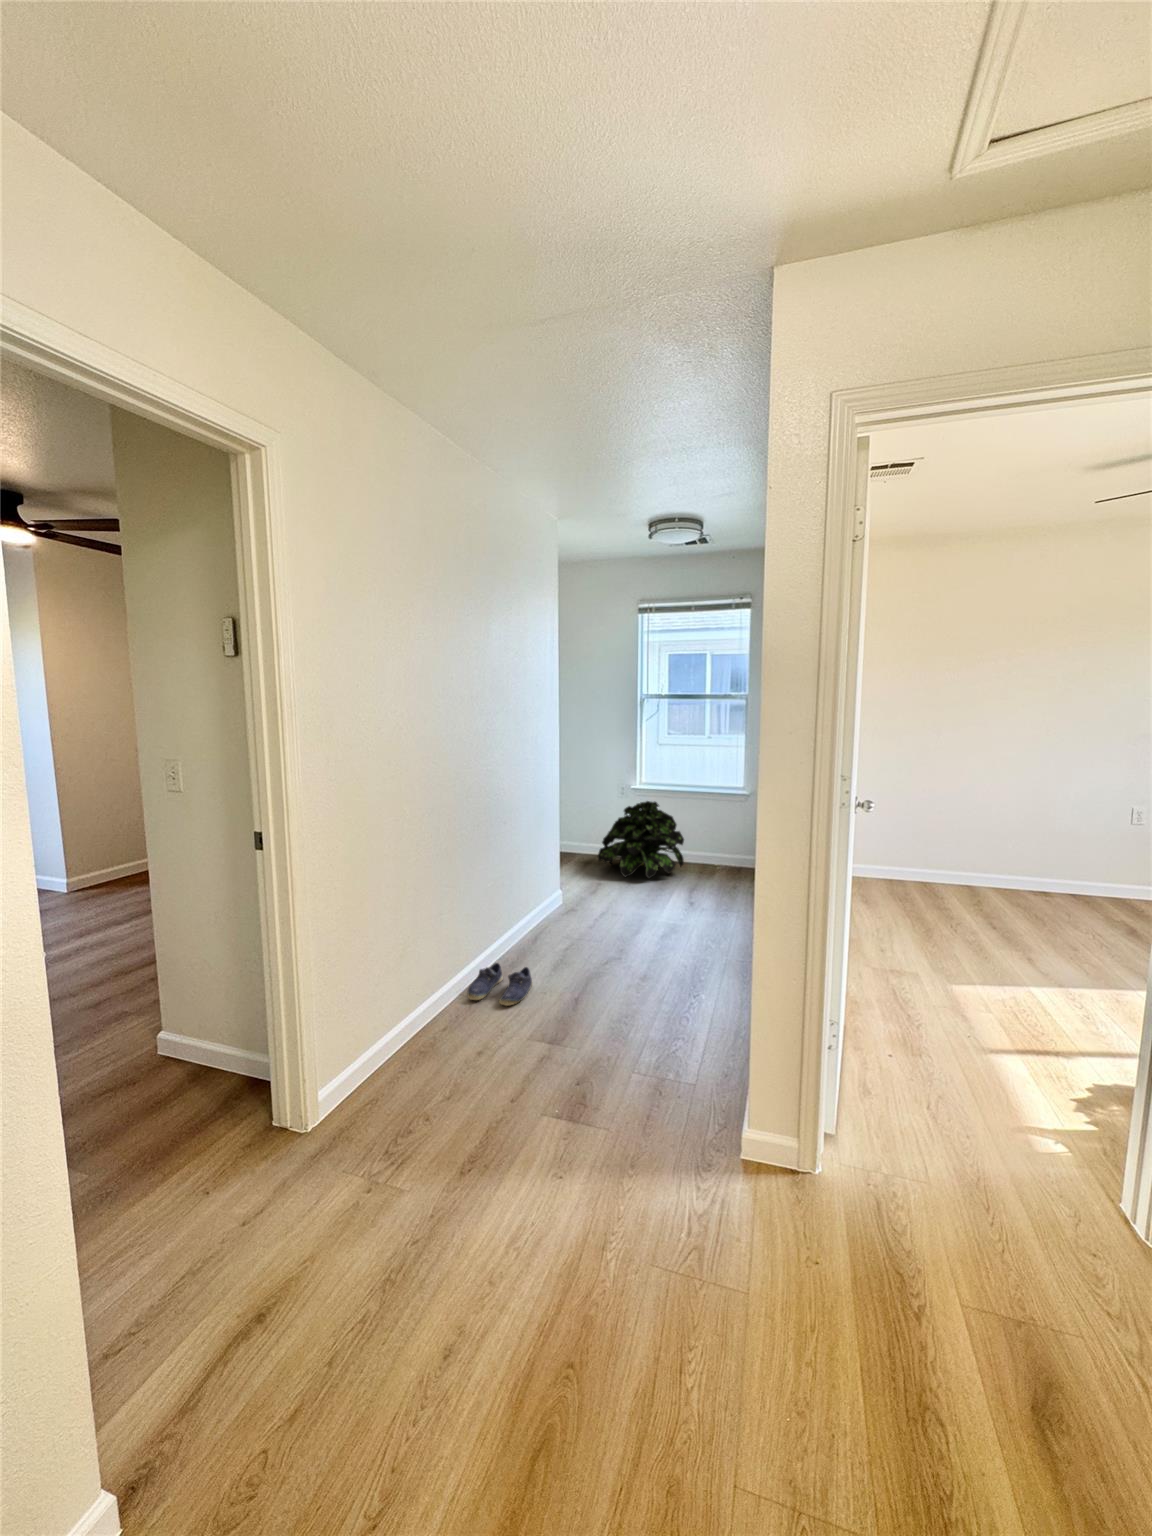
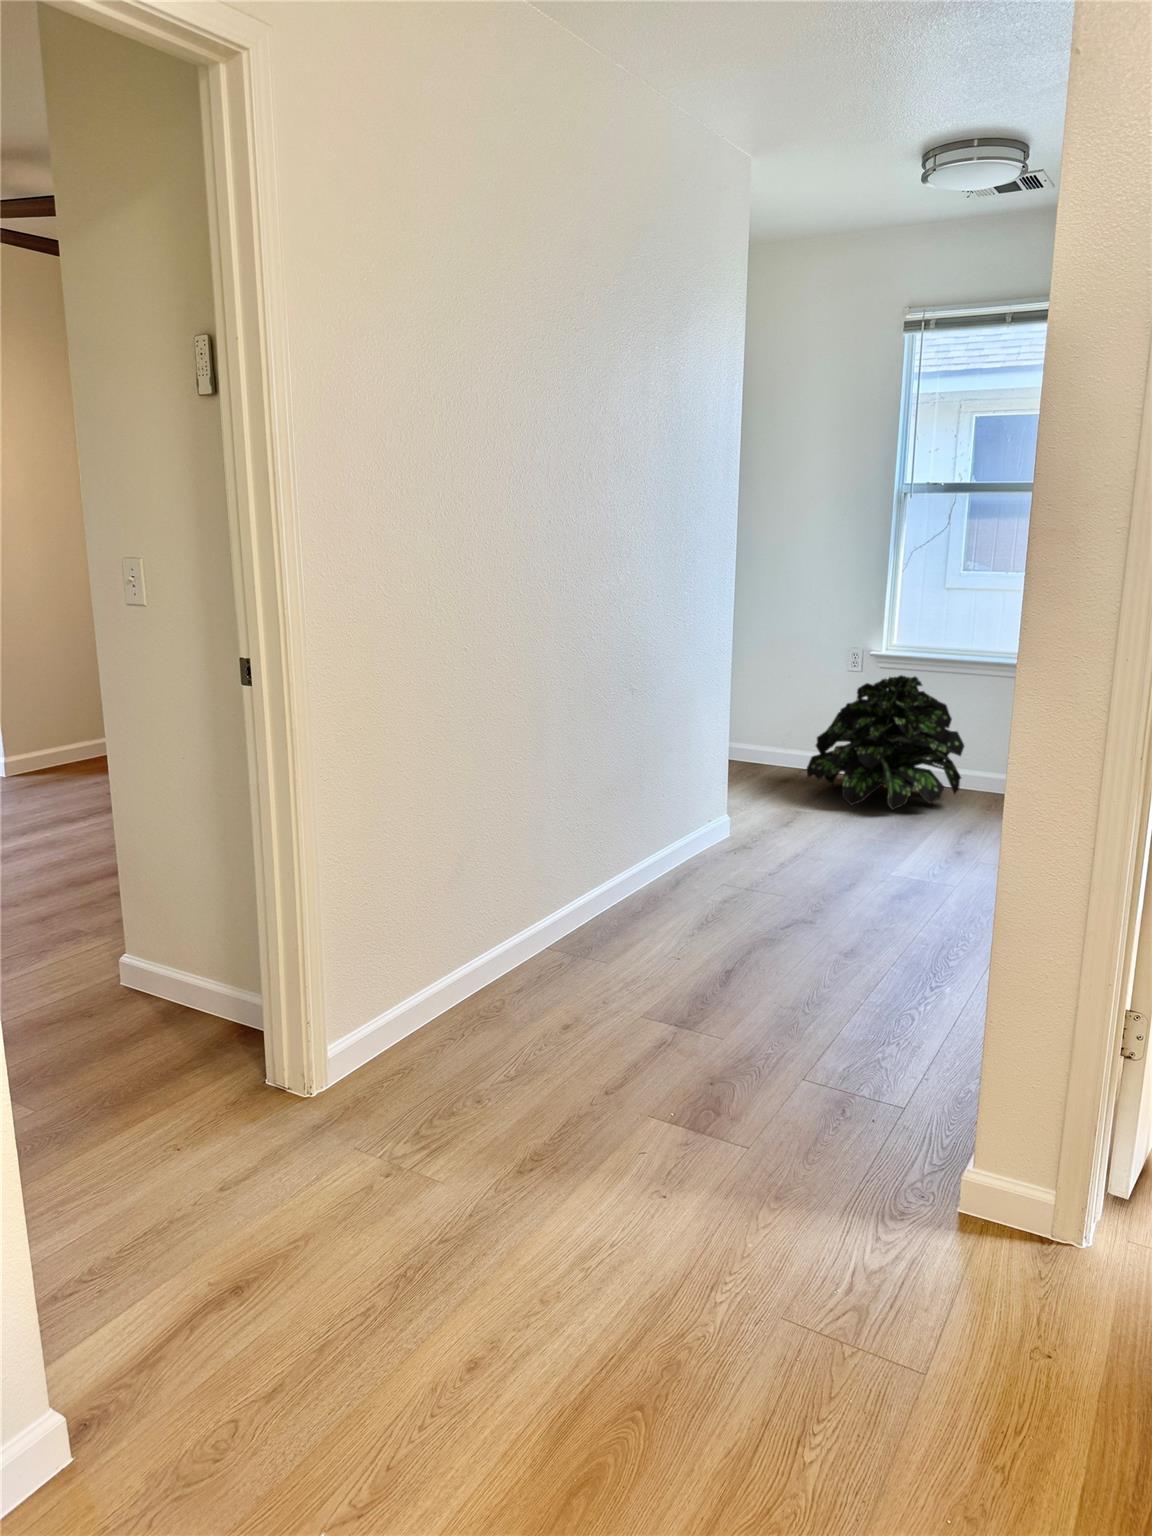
shoe: present [468,963,532,1006] -> none [560,911,664,973]

